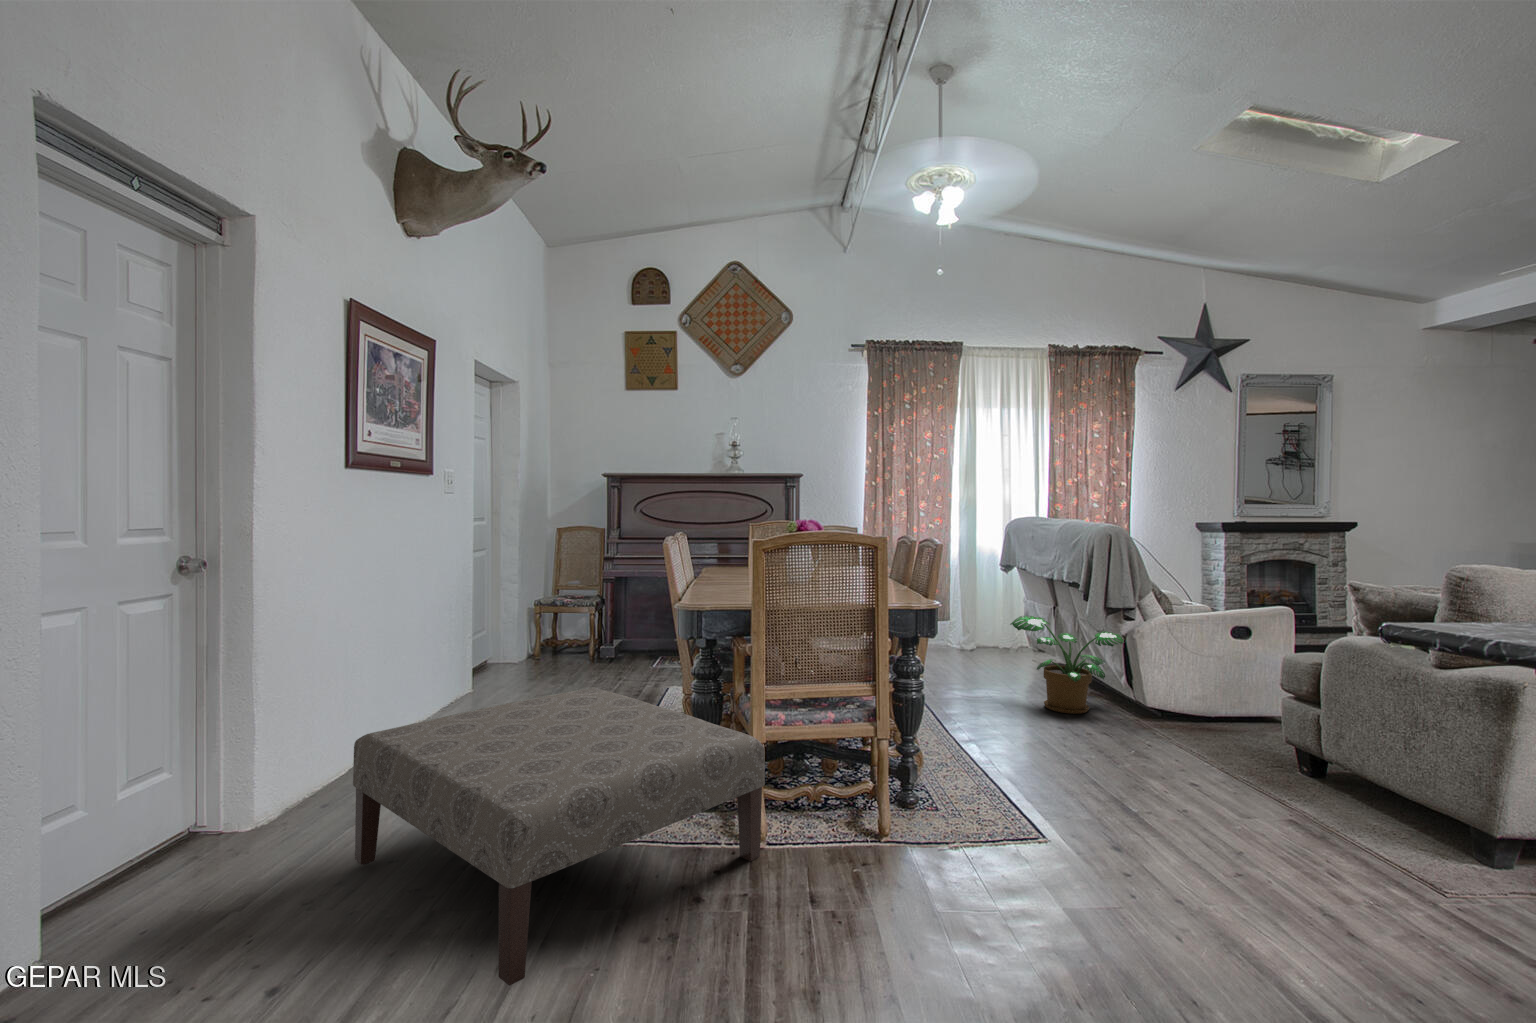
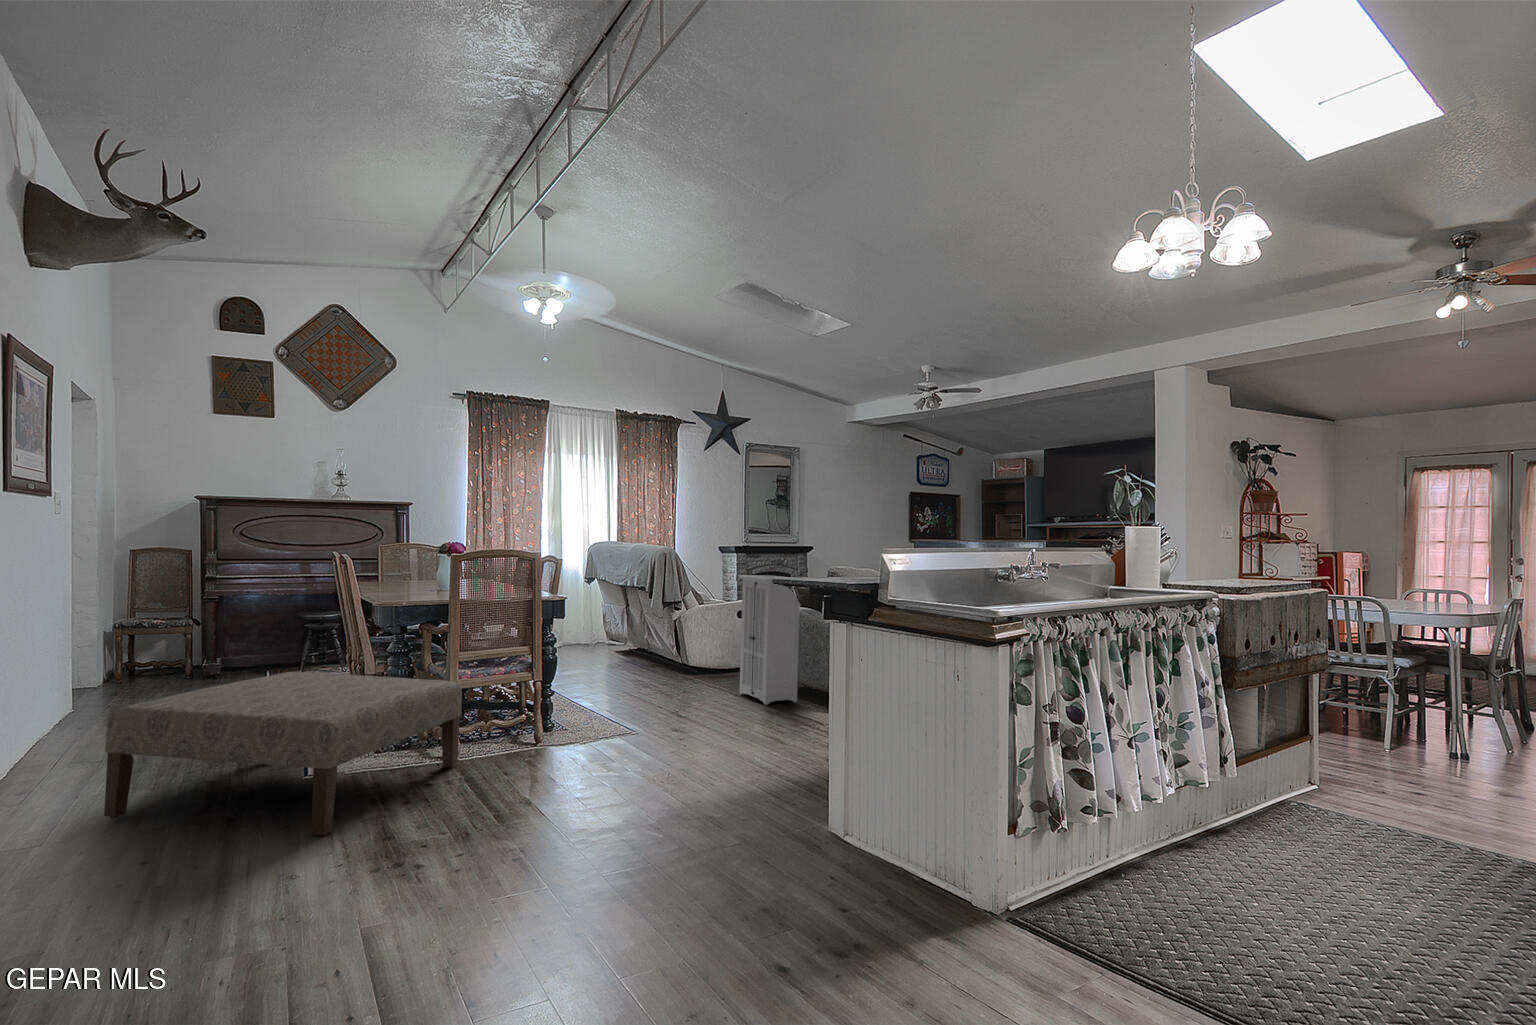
storage cabinet: none [1231,581,1364,815] -> present [739,575,802,705]
potted plant: present [1010,616,1124,714] -> none [598,612,677,678]

